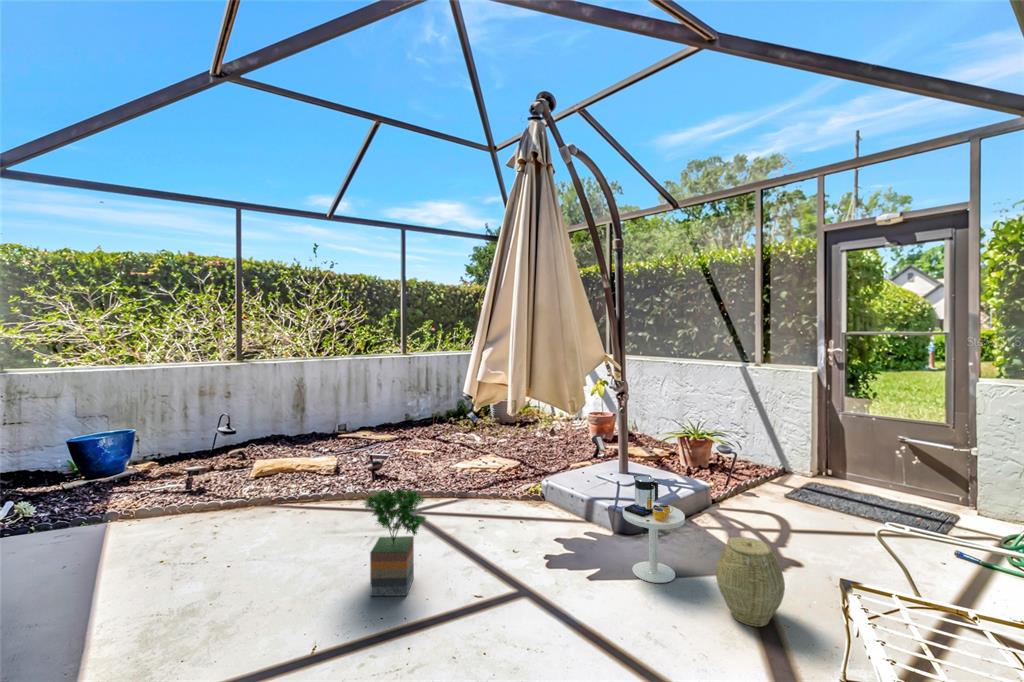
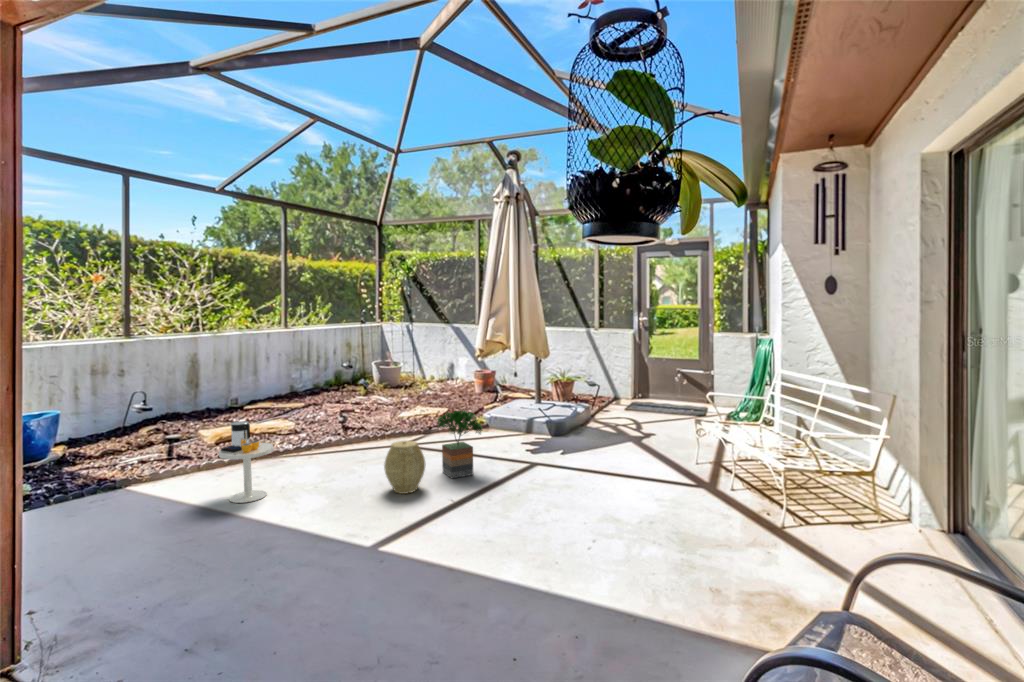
side table: present [623,476,685,583] -> present [219,421,273,503]
woven basket: present [716,537,785,627] -> present [384,441,426,494]

